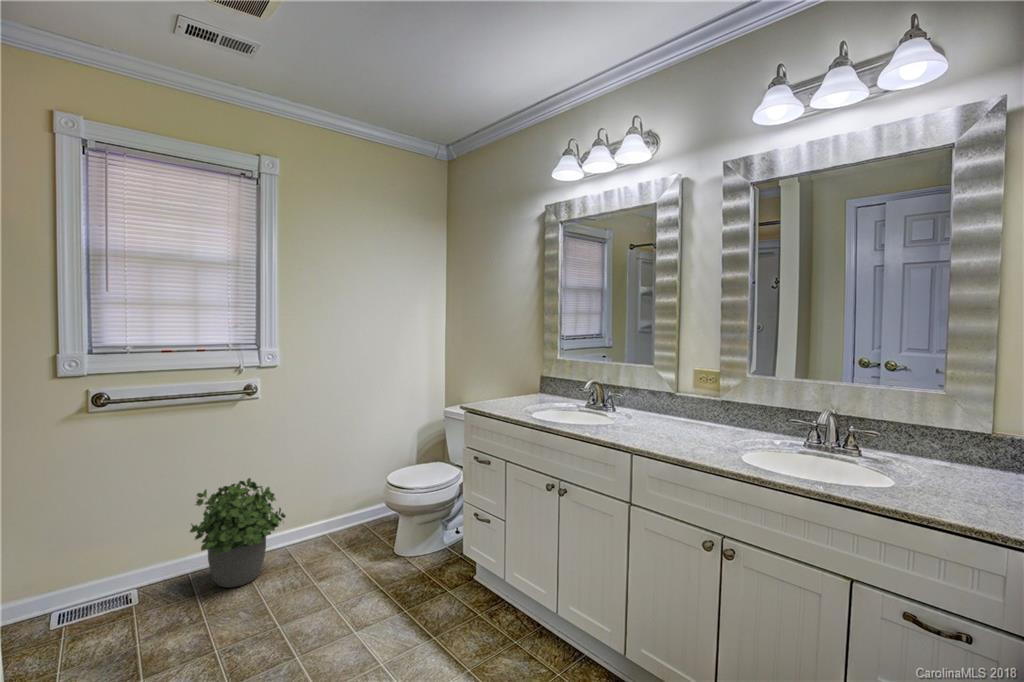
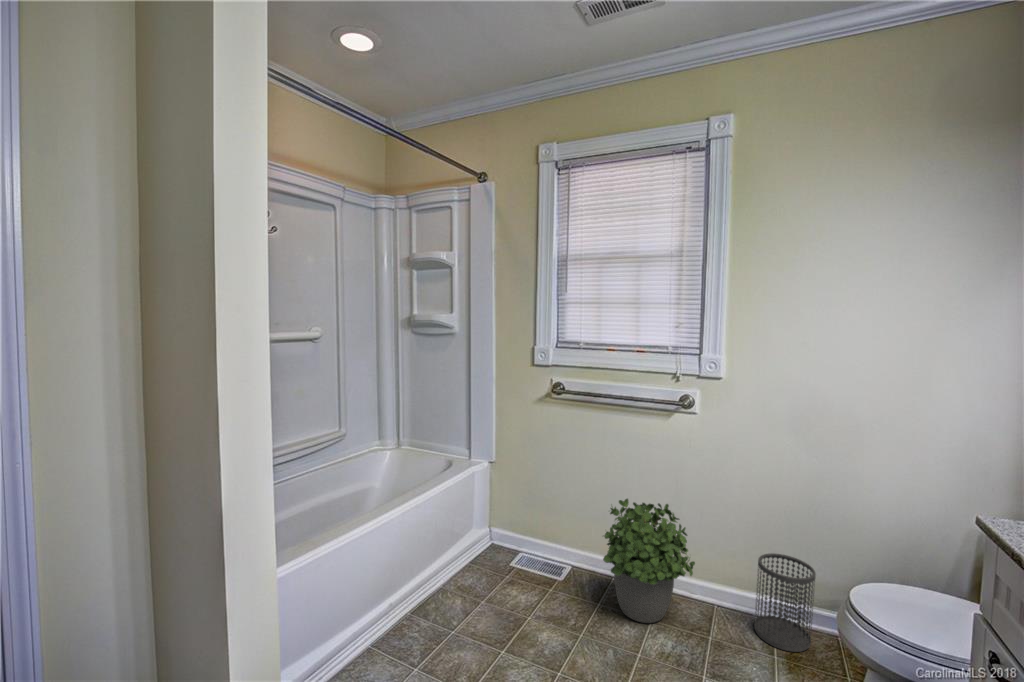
wastebasket: none [319,484,356,547] -> present [754,553,816,652]

